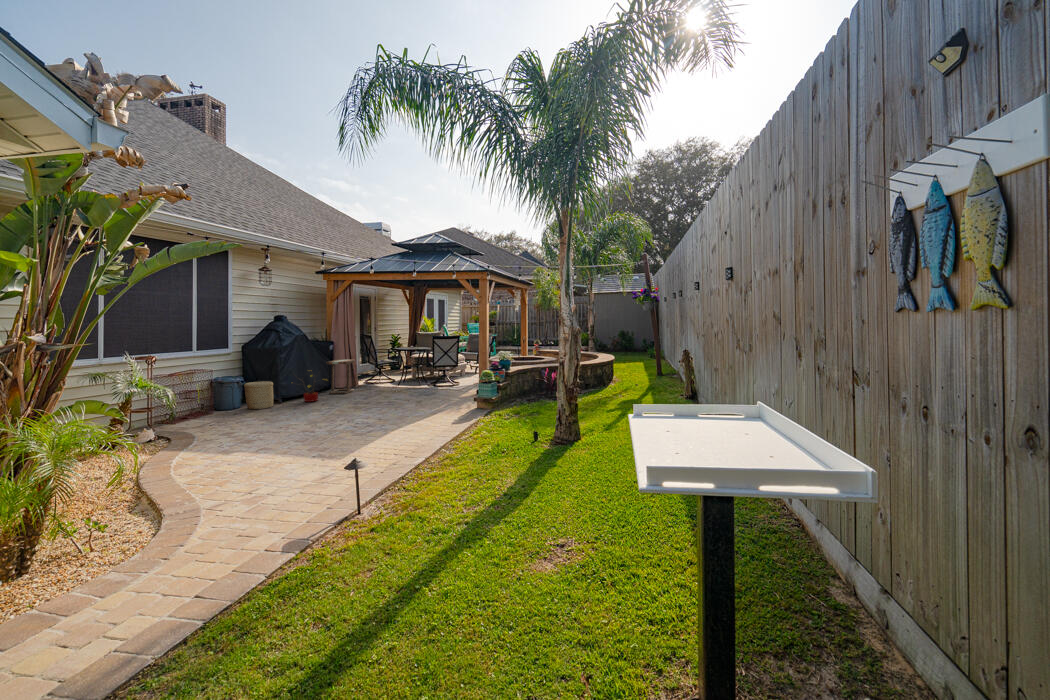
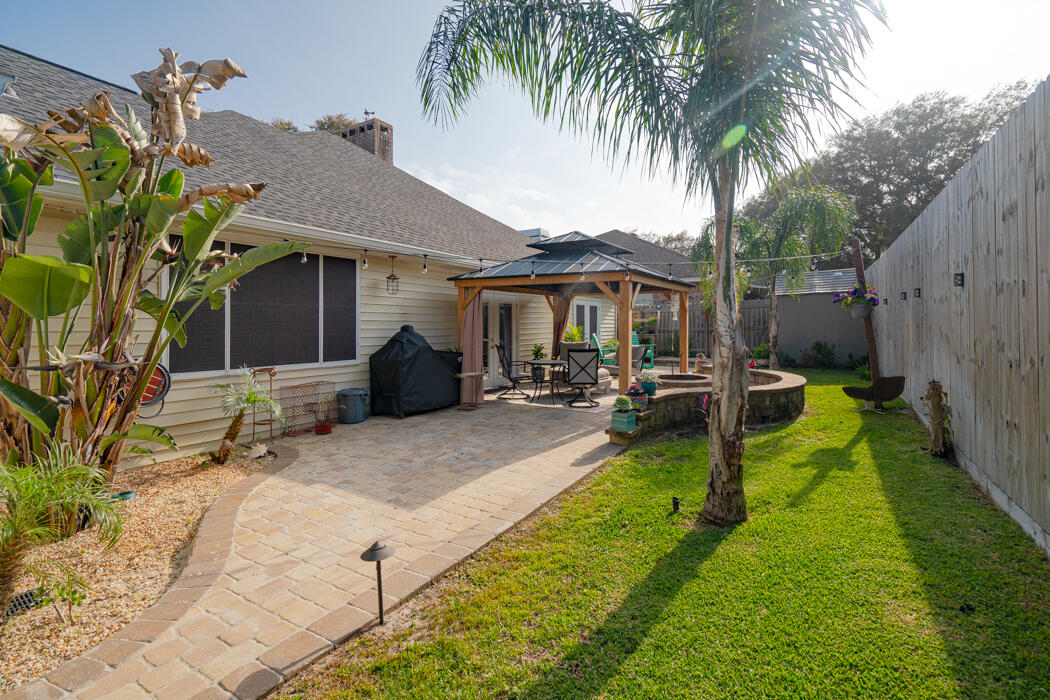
lounge chair: none [639,352,678,379] -> present [842,376,906,414]
decorative plant: present [301,375,318,402] -> present [311,401,342,434]
woven basket: present [244,381,274,409] -> none [368,395,397,424]

